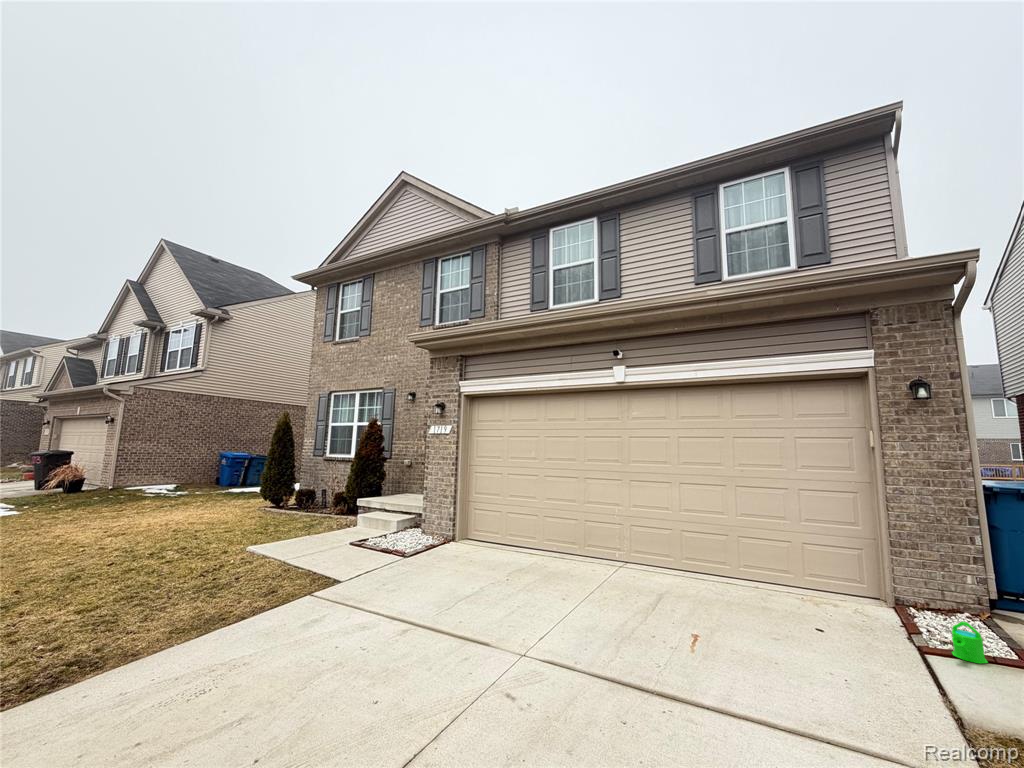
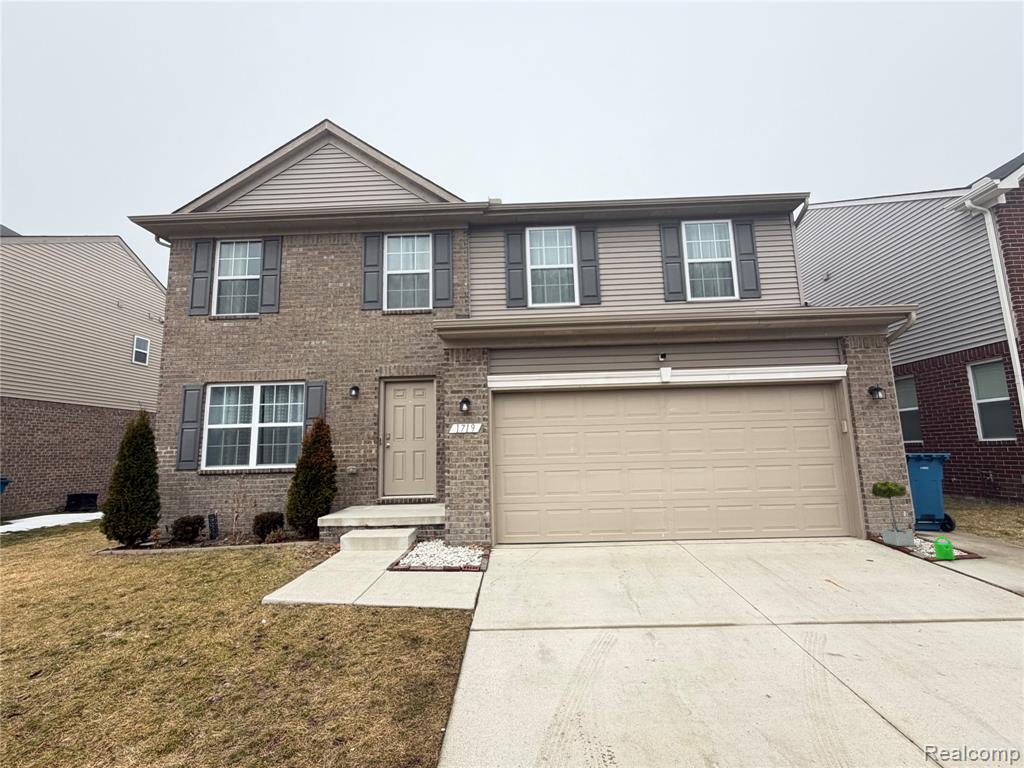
potted tree: none [896,522,961,628] -> present [871,481,914,546]

